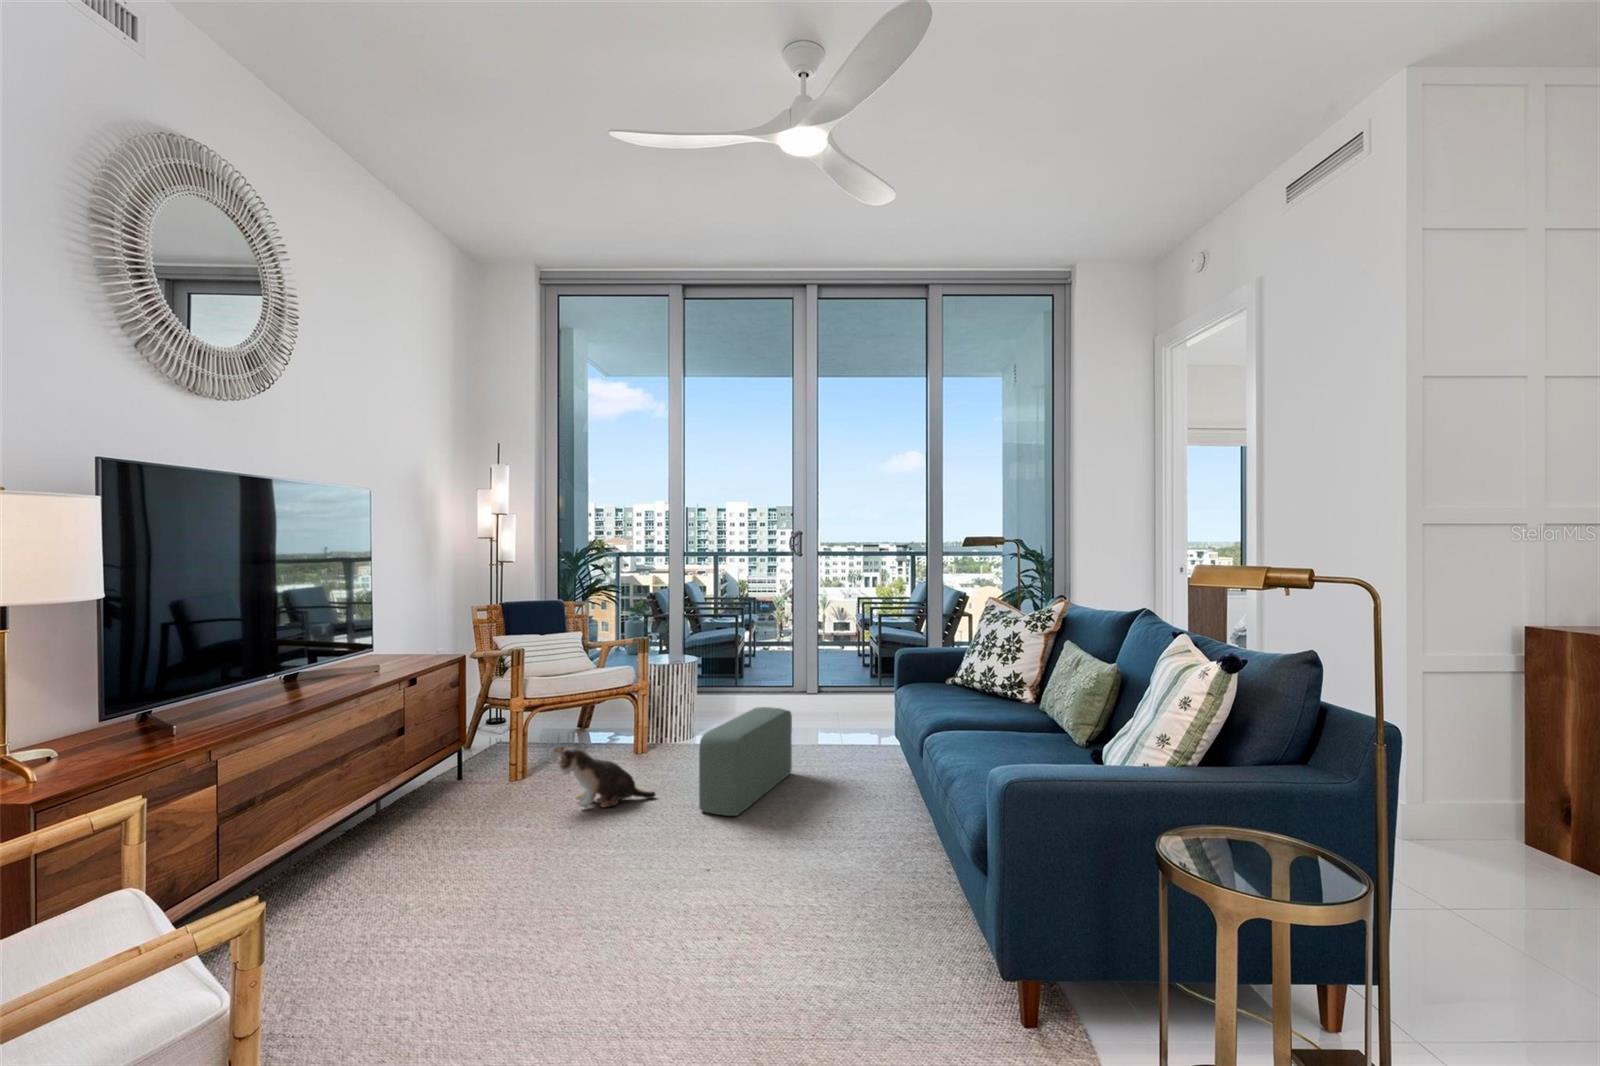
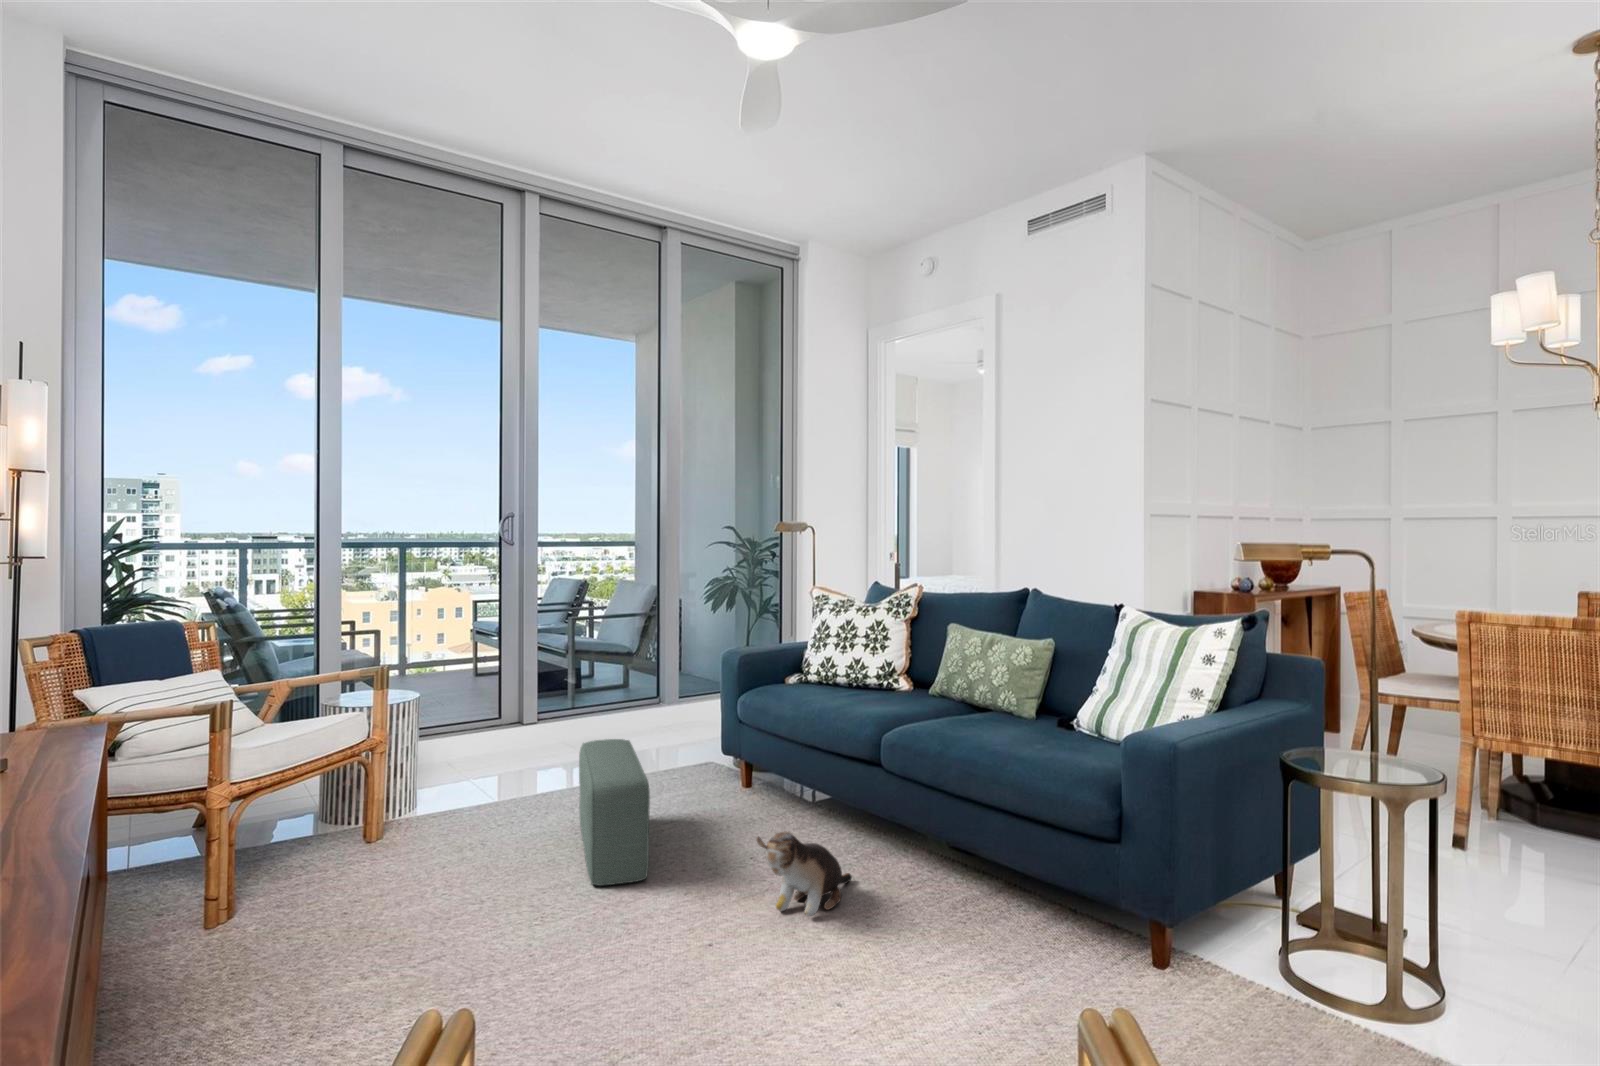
plush toy: present [554,747,656,807] -> present [757,832,852,916]

